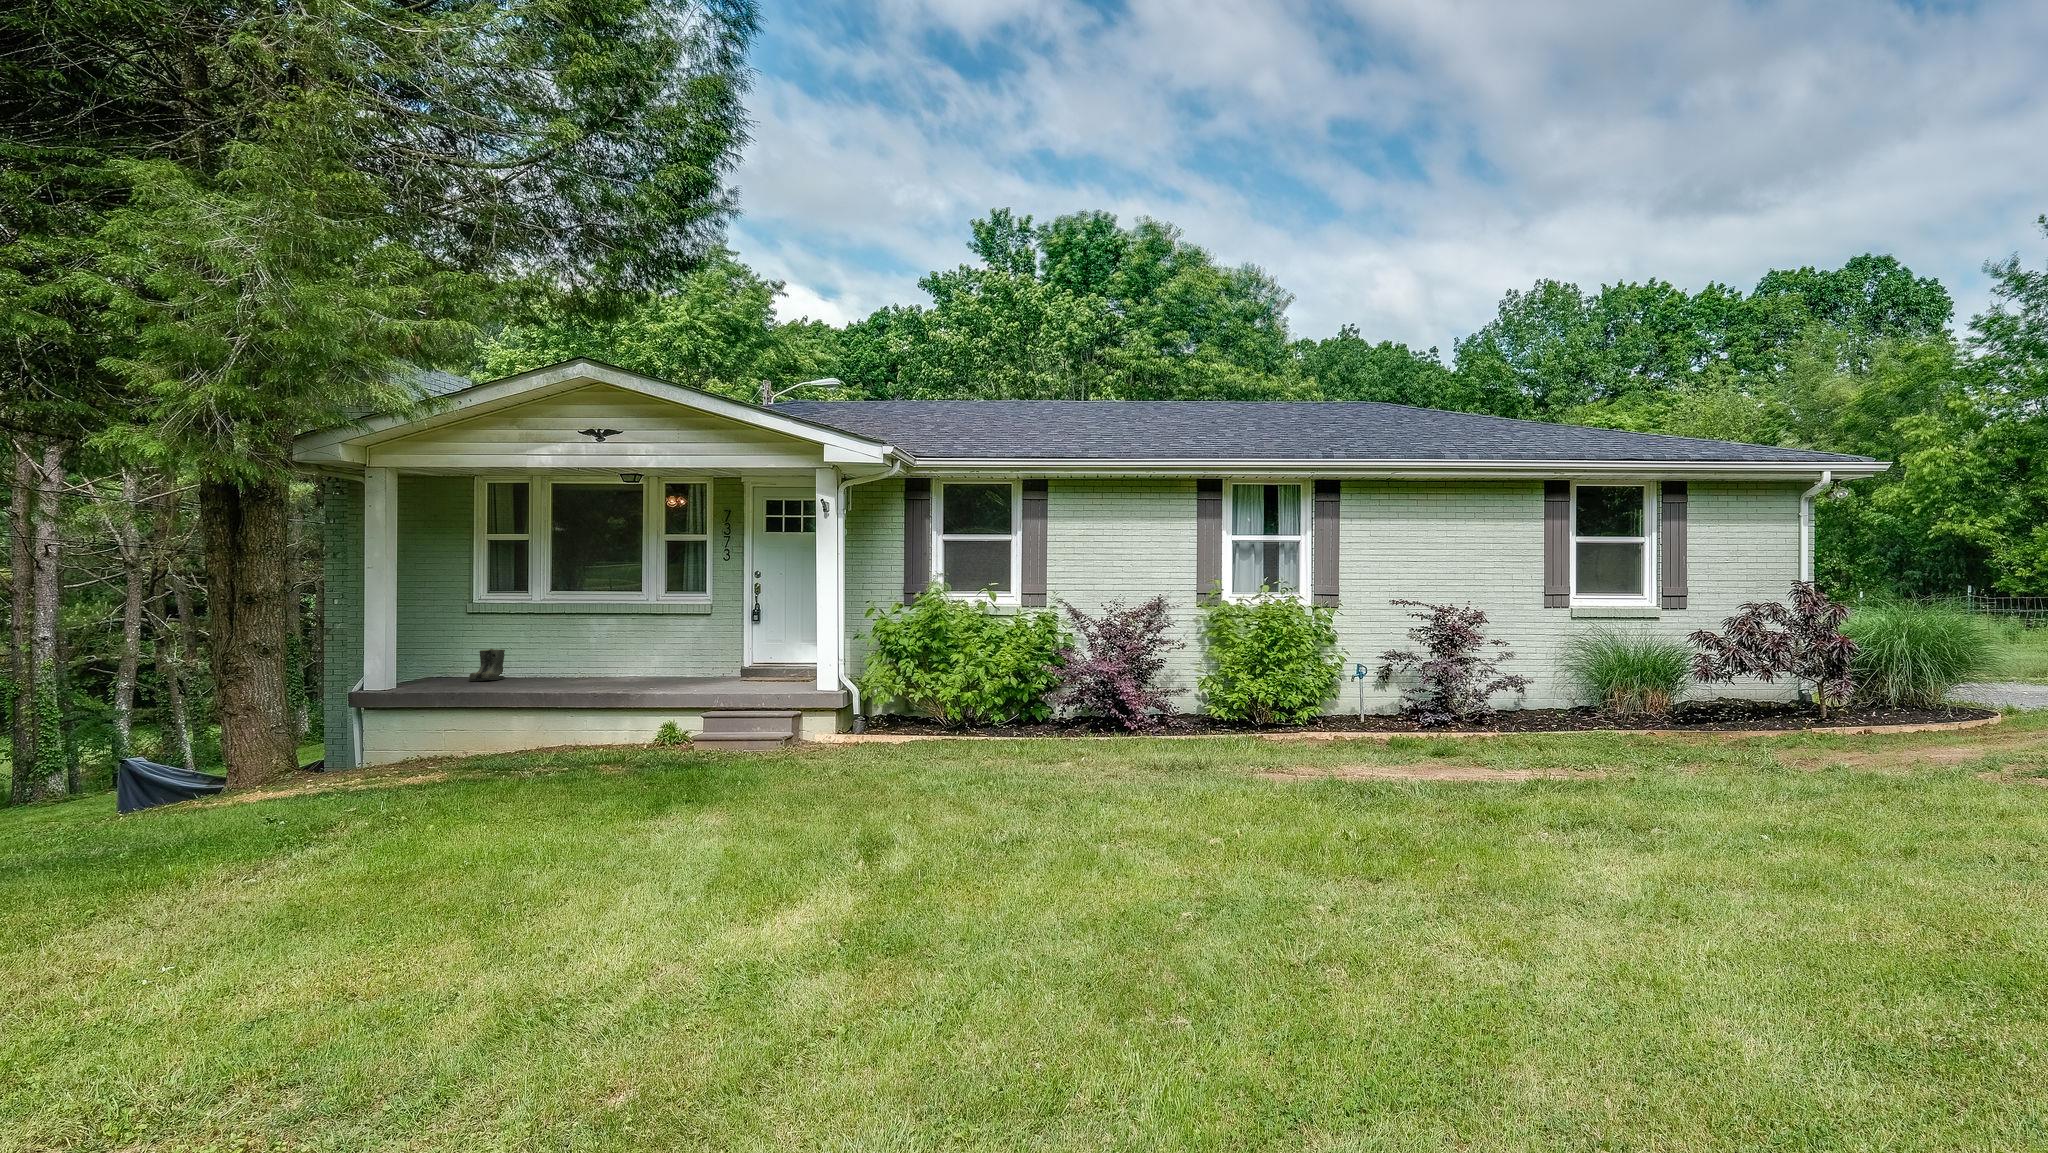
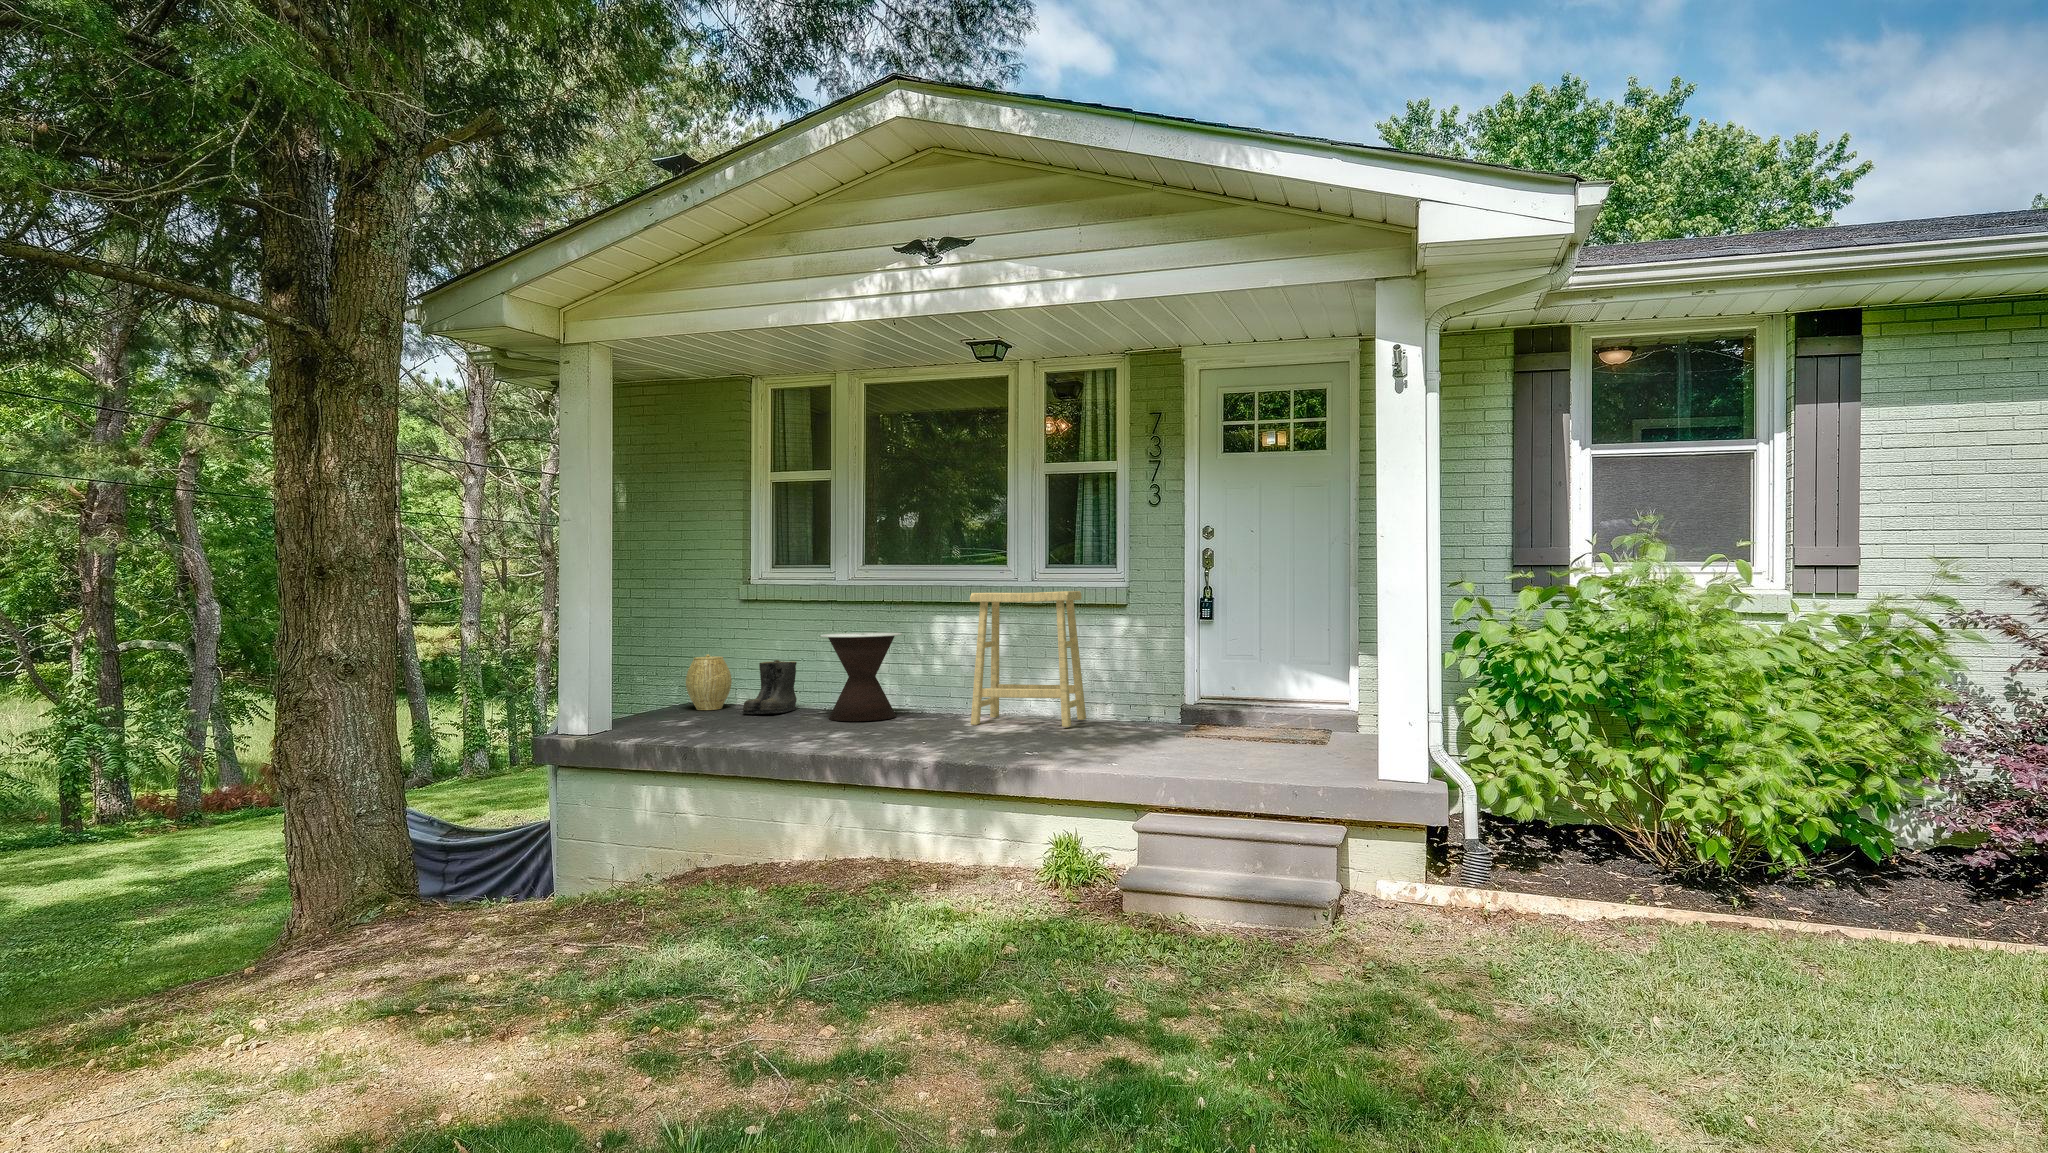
stool: none [619,606,688,681] -> present [970,591,1086,727]
side table: none [523,631,576,682] -> present [821,632,902,721]
woven basket: none [427,646,459,681] -> present [686,654,732,710]

